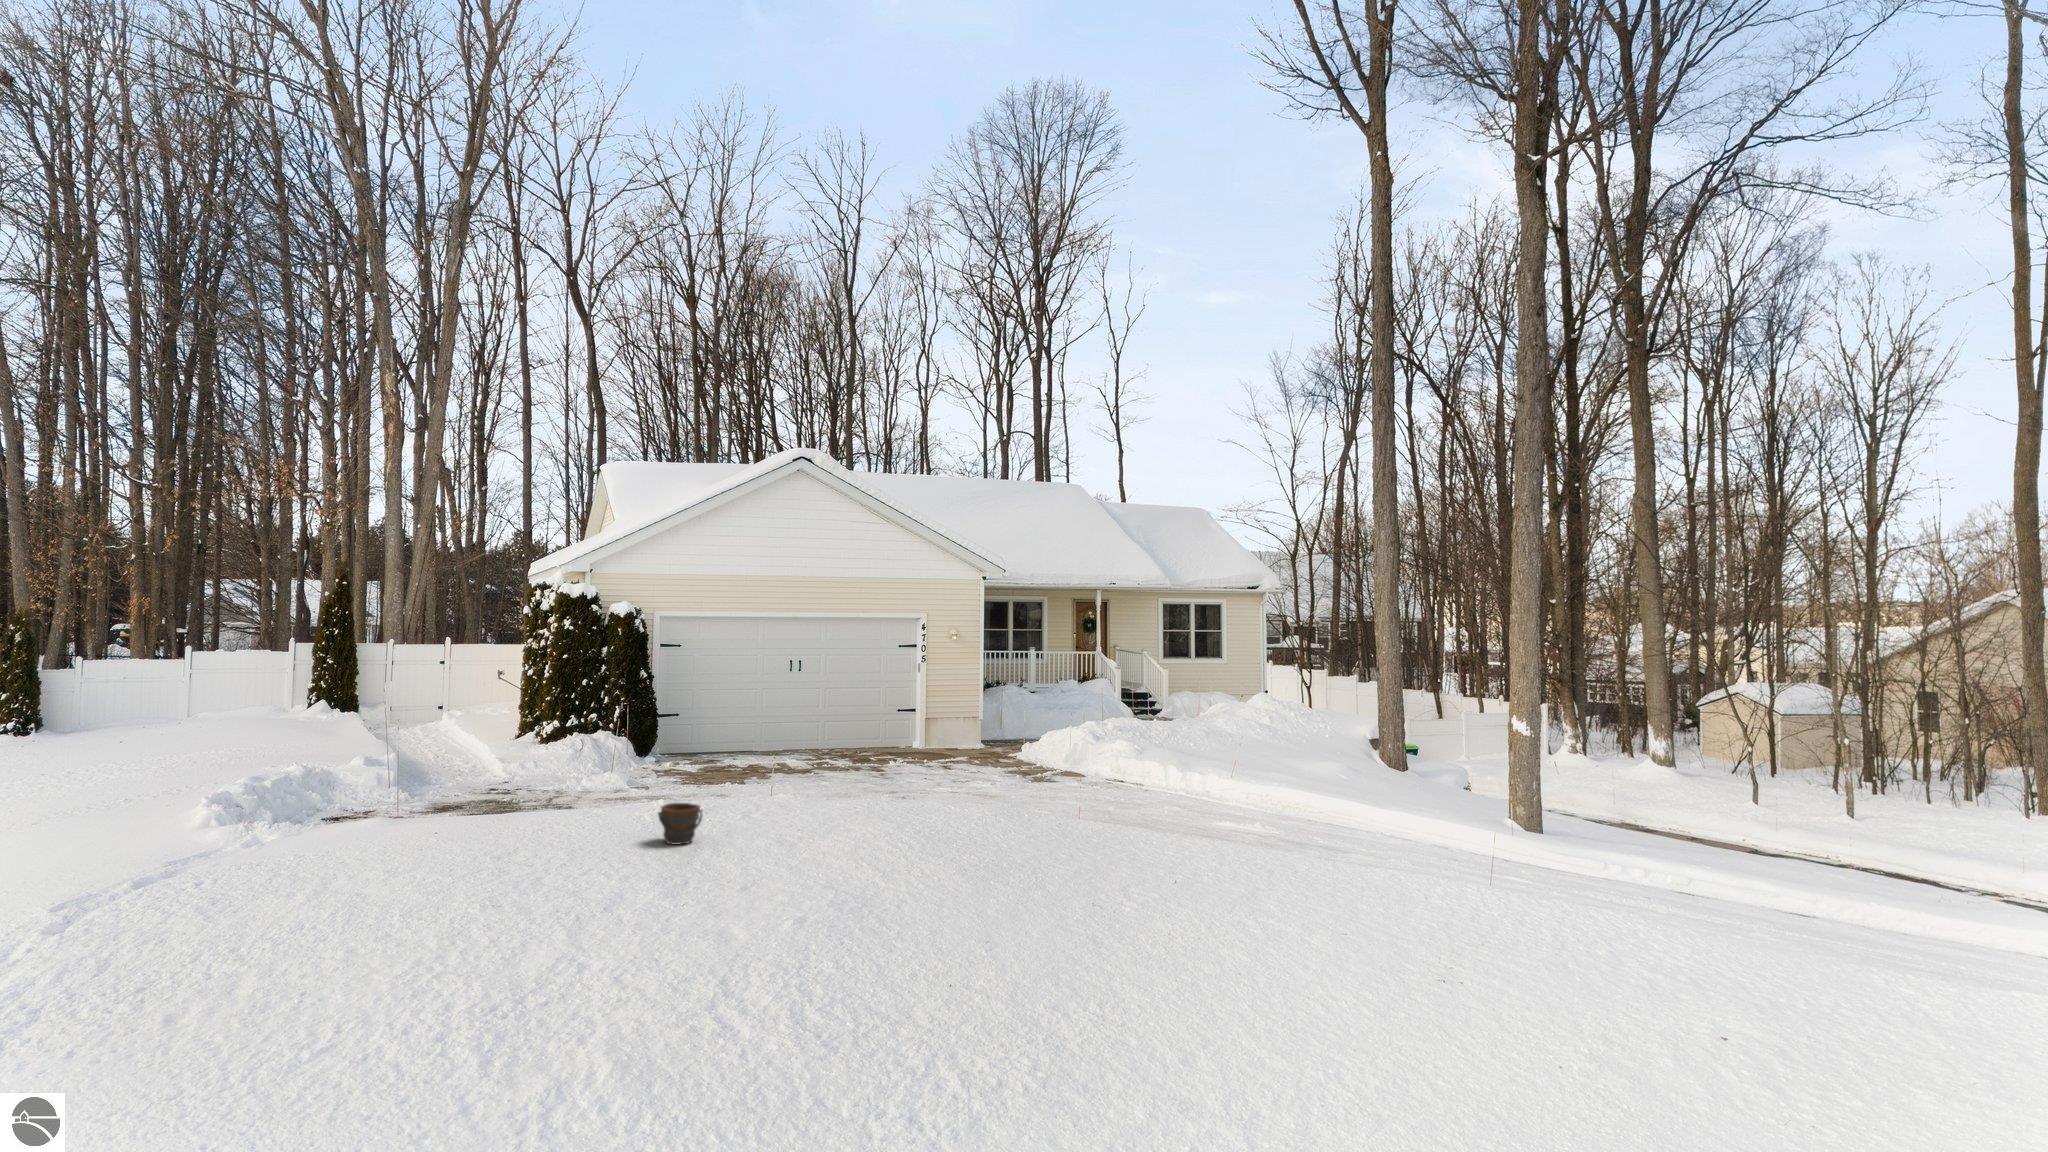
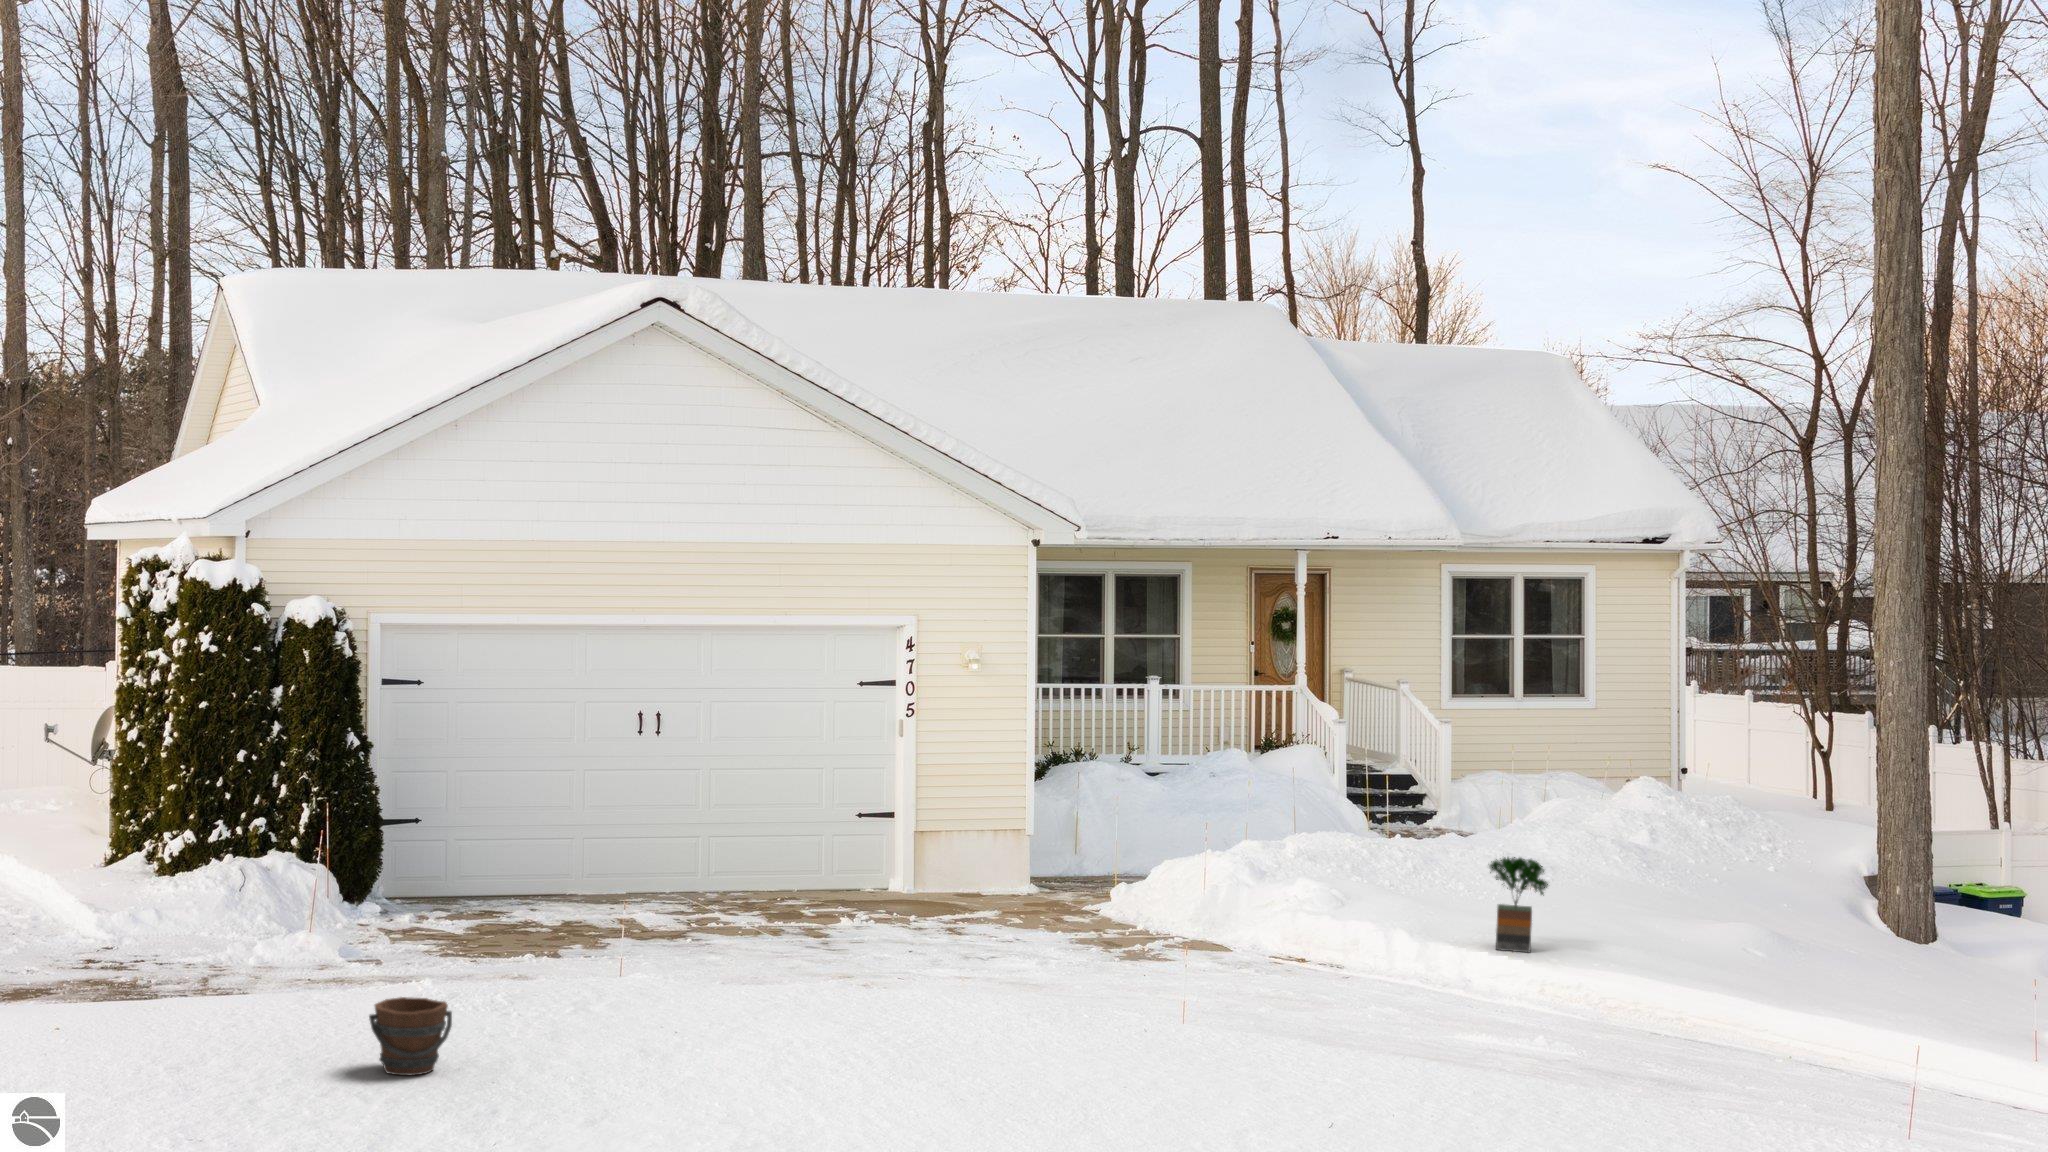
potted tree: none [1213,728,1244,776] -> present [1489,857,1548,952]

